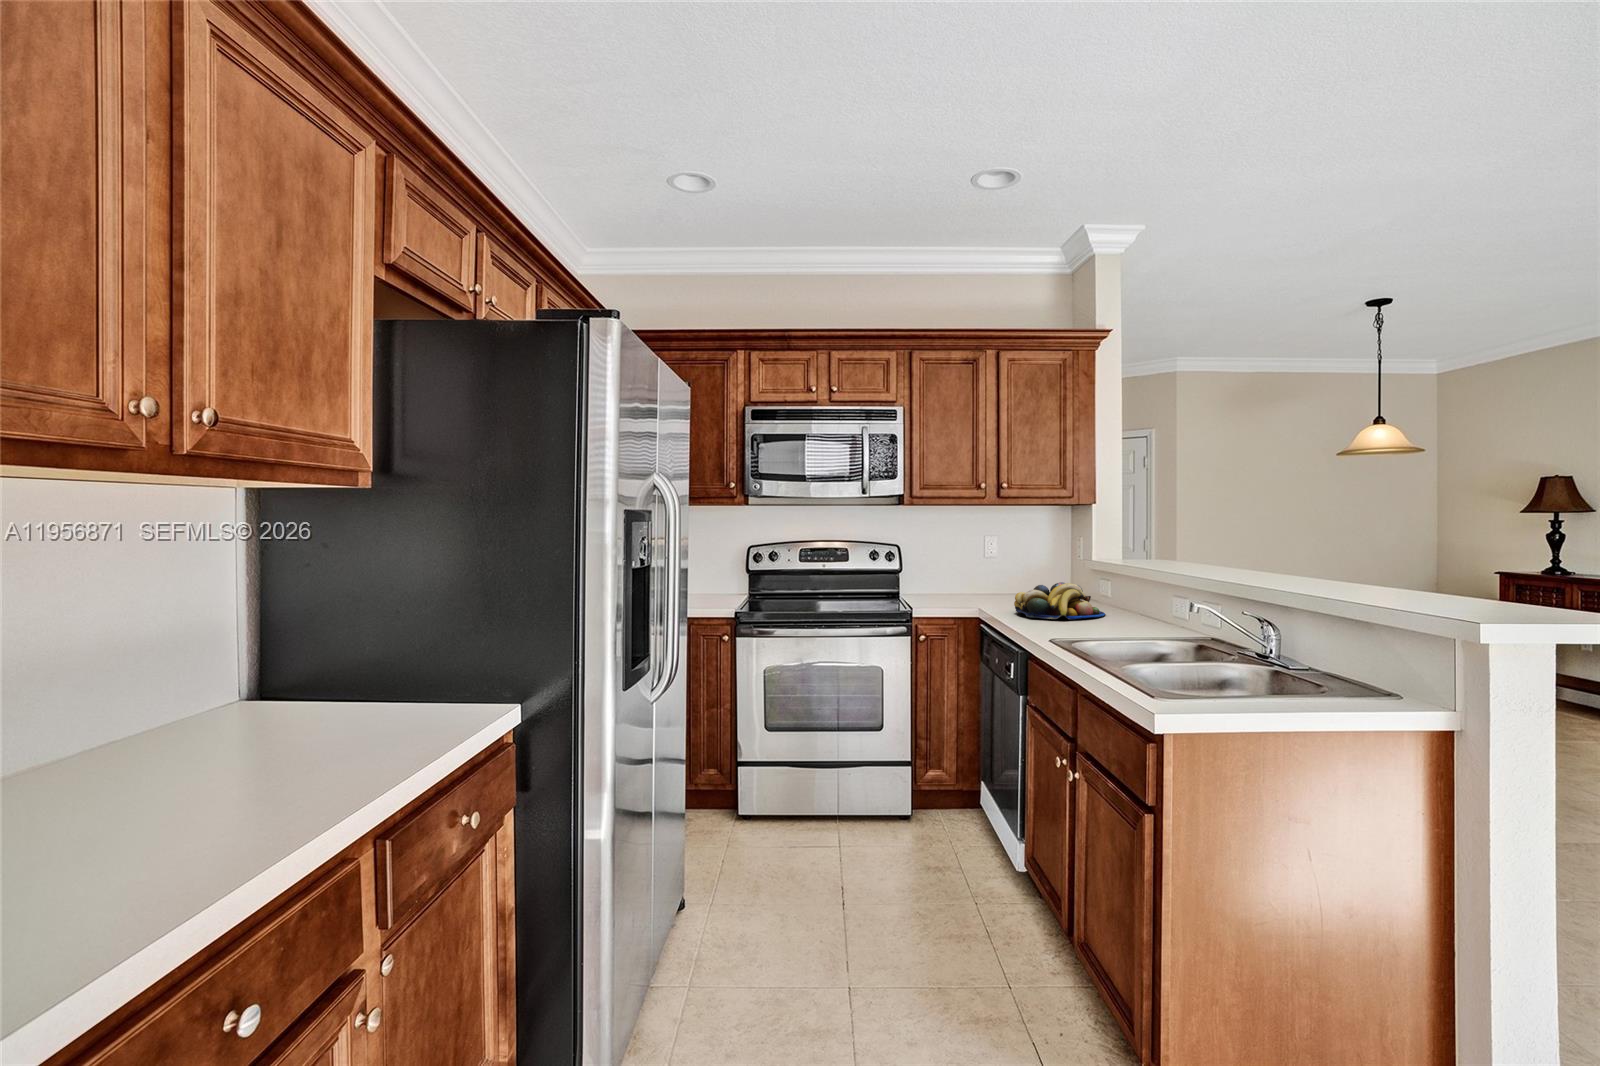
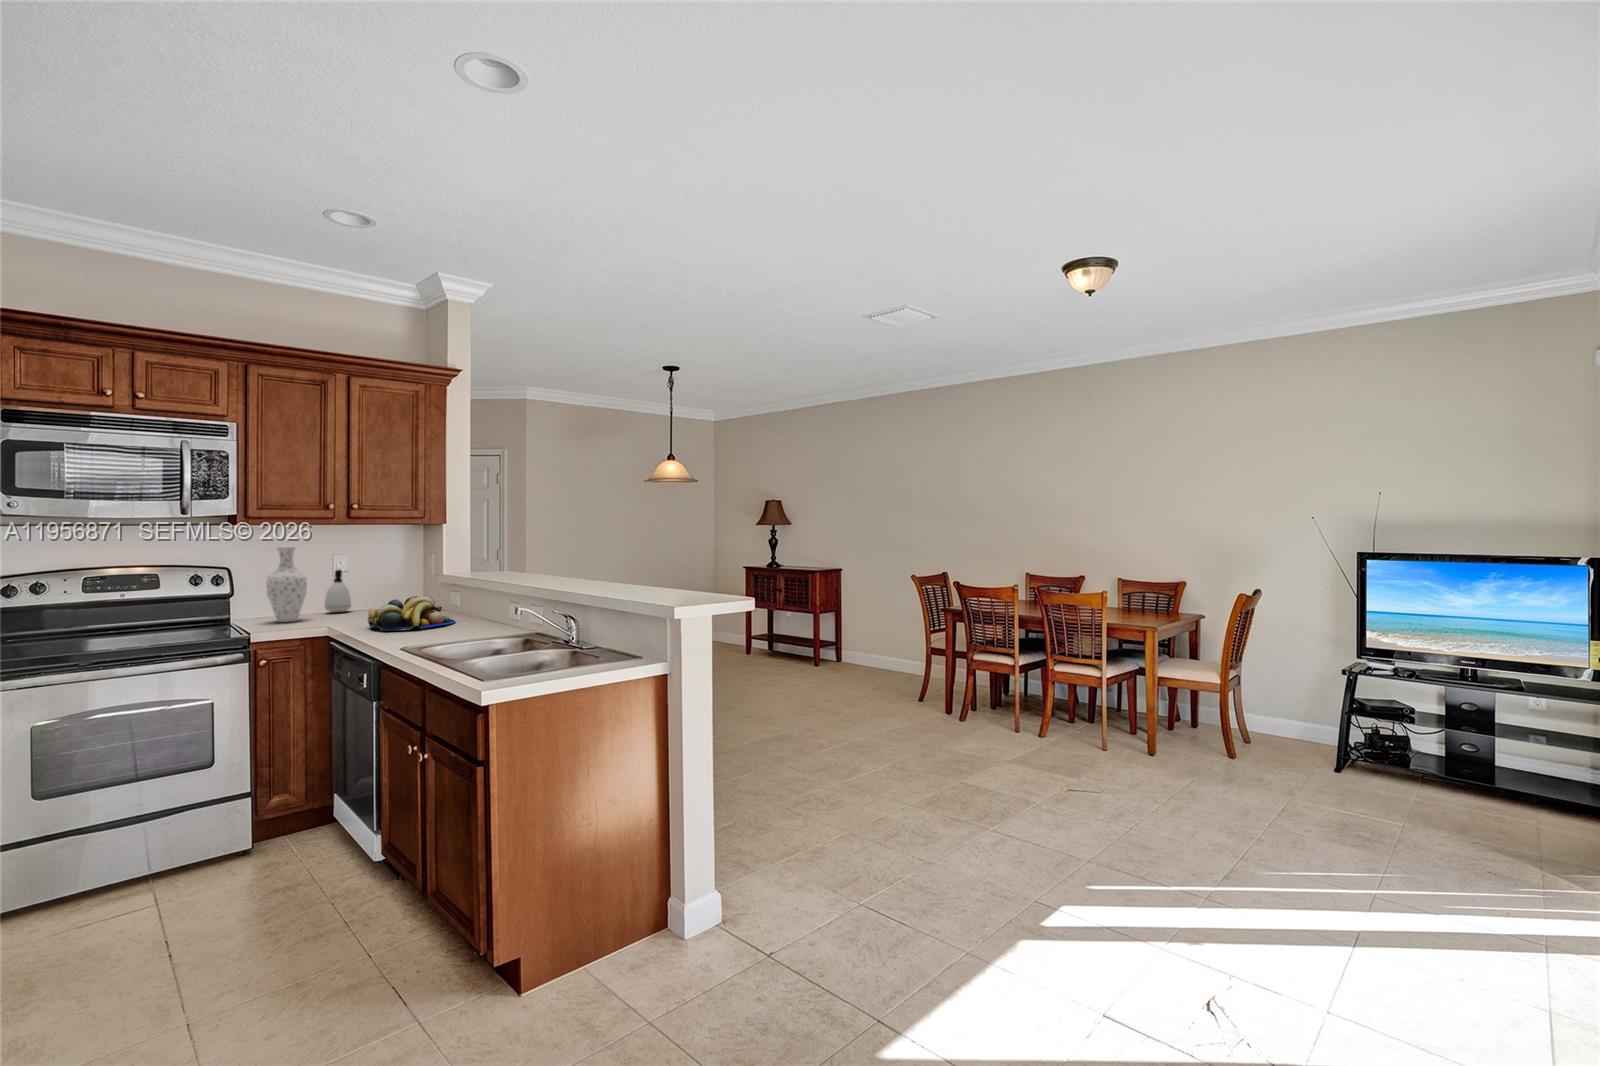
vase: none [926,527,960,600] -> present [266,547,307,622]
soap dispenser: none [975,551,998,594] -> present [325,570,351,612]

